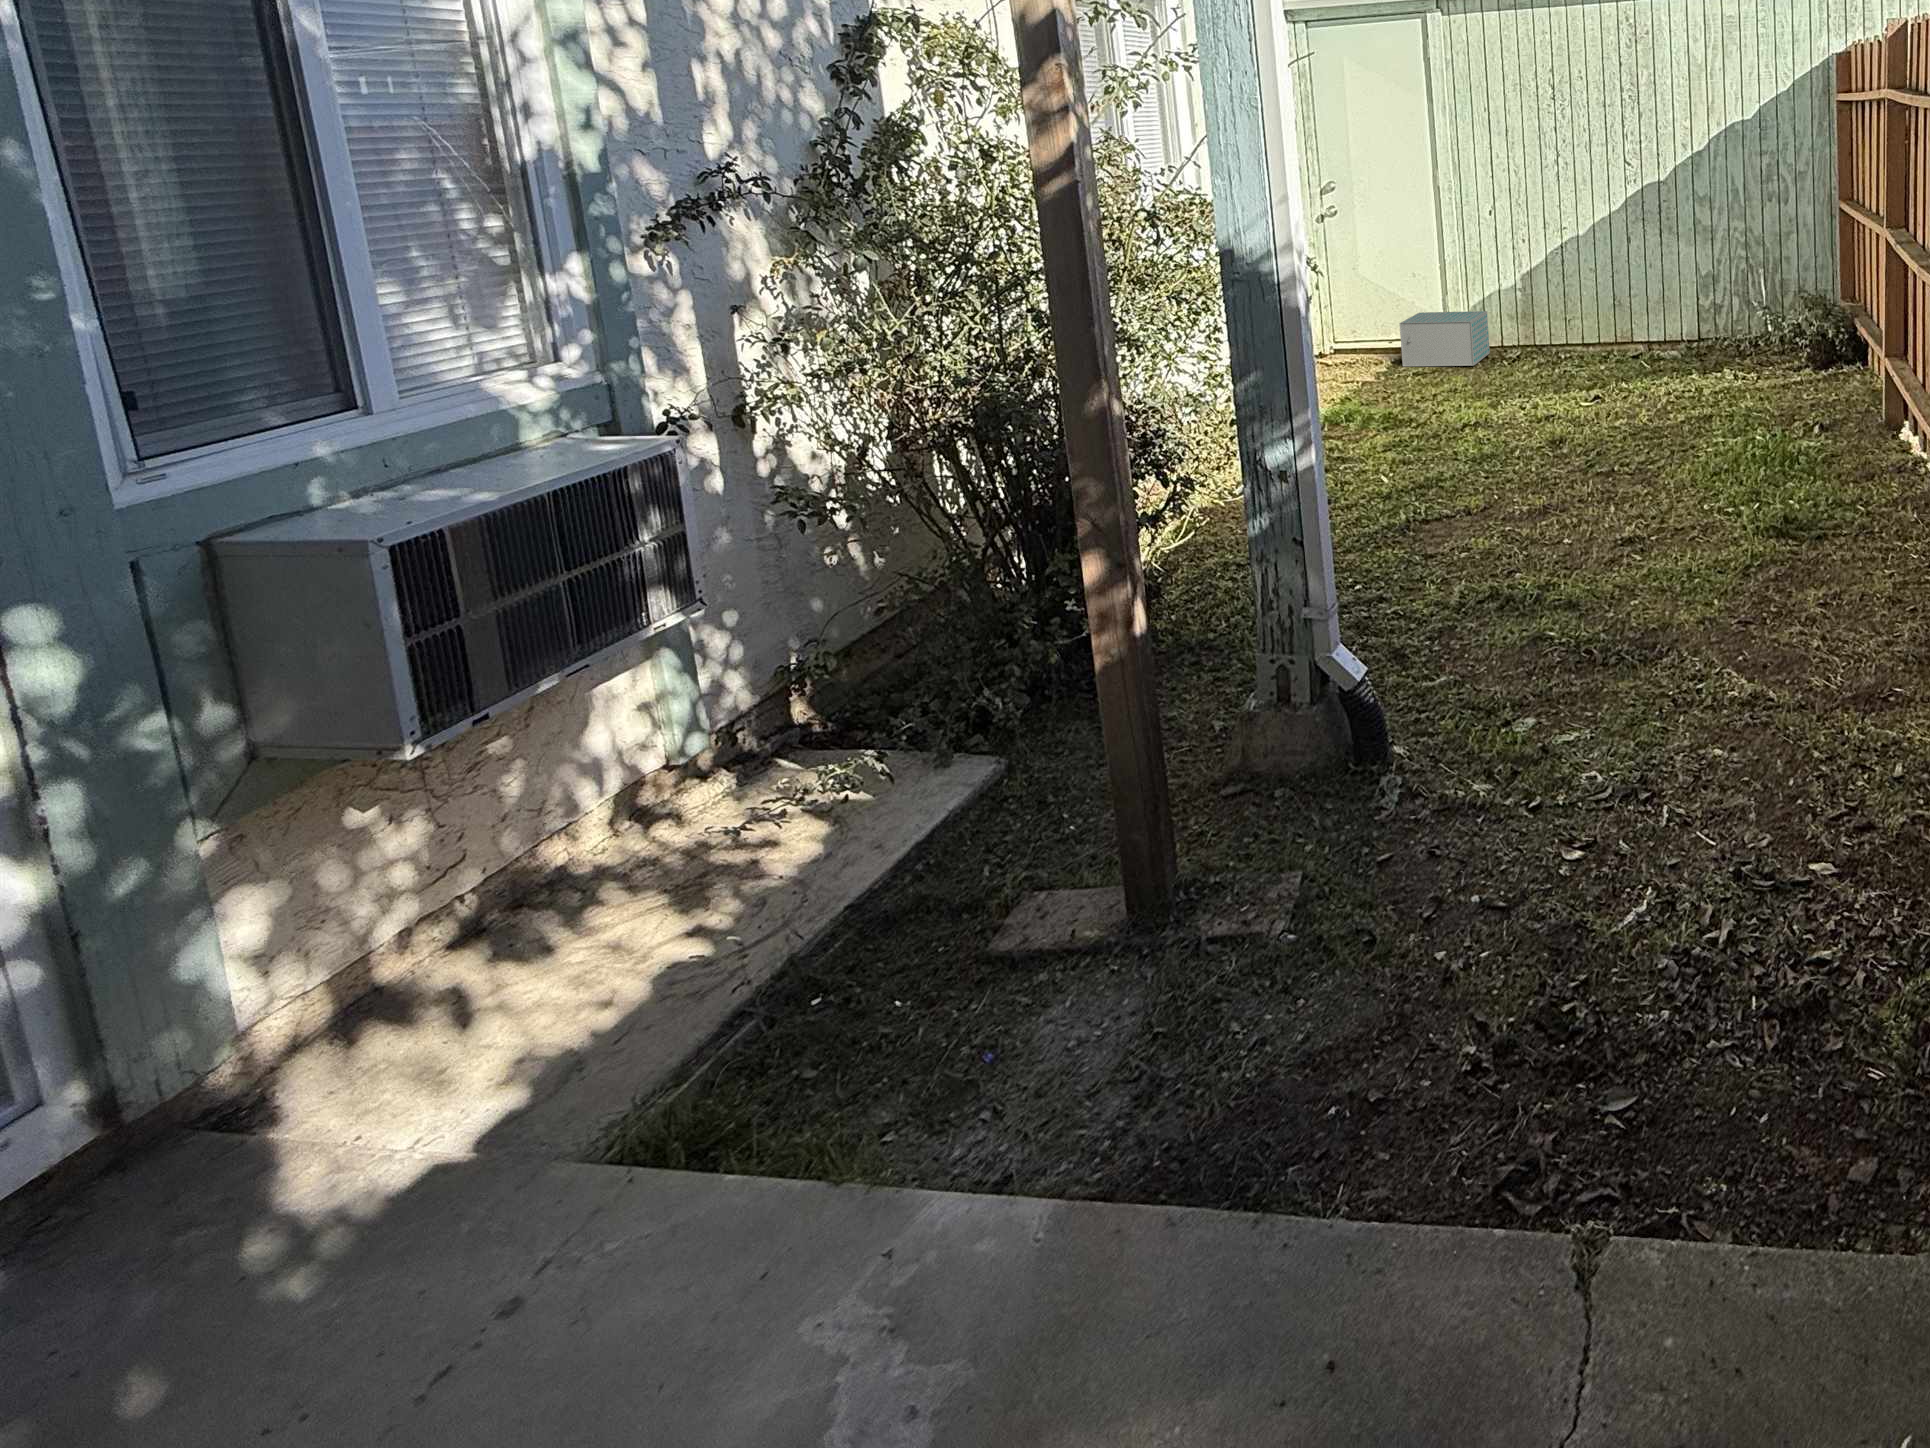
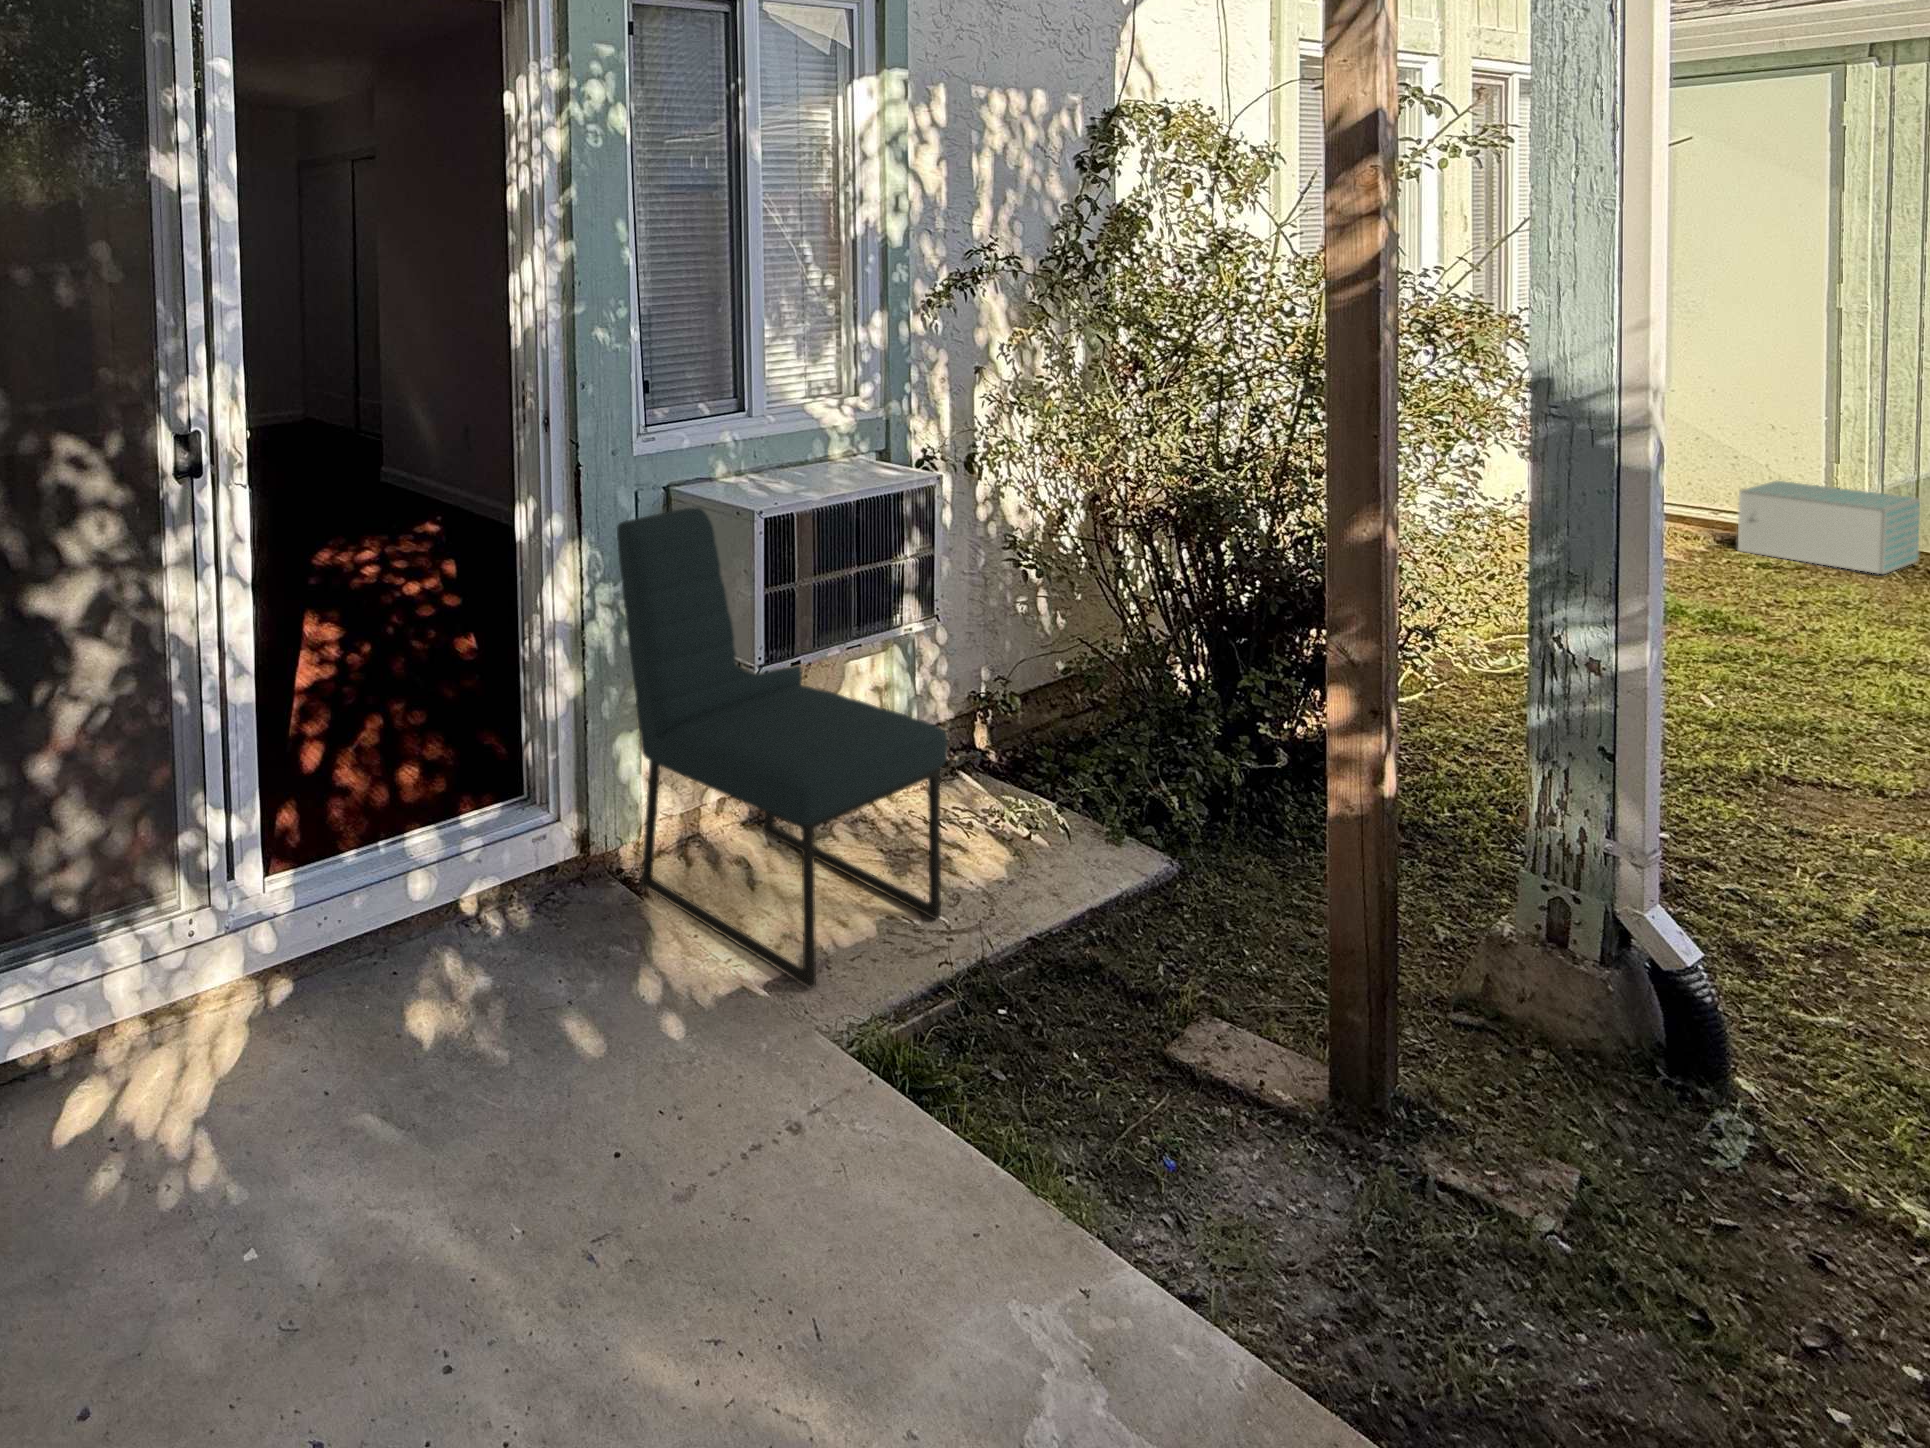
chair: none [91,516,736,1115] -> present [617,508,948,988]

